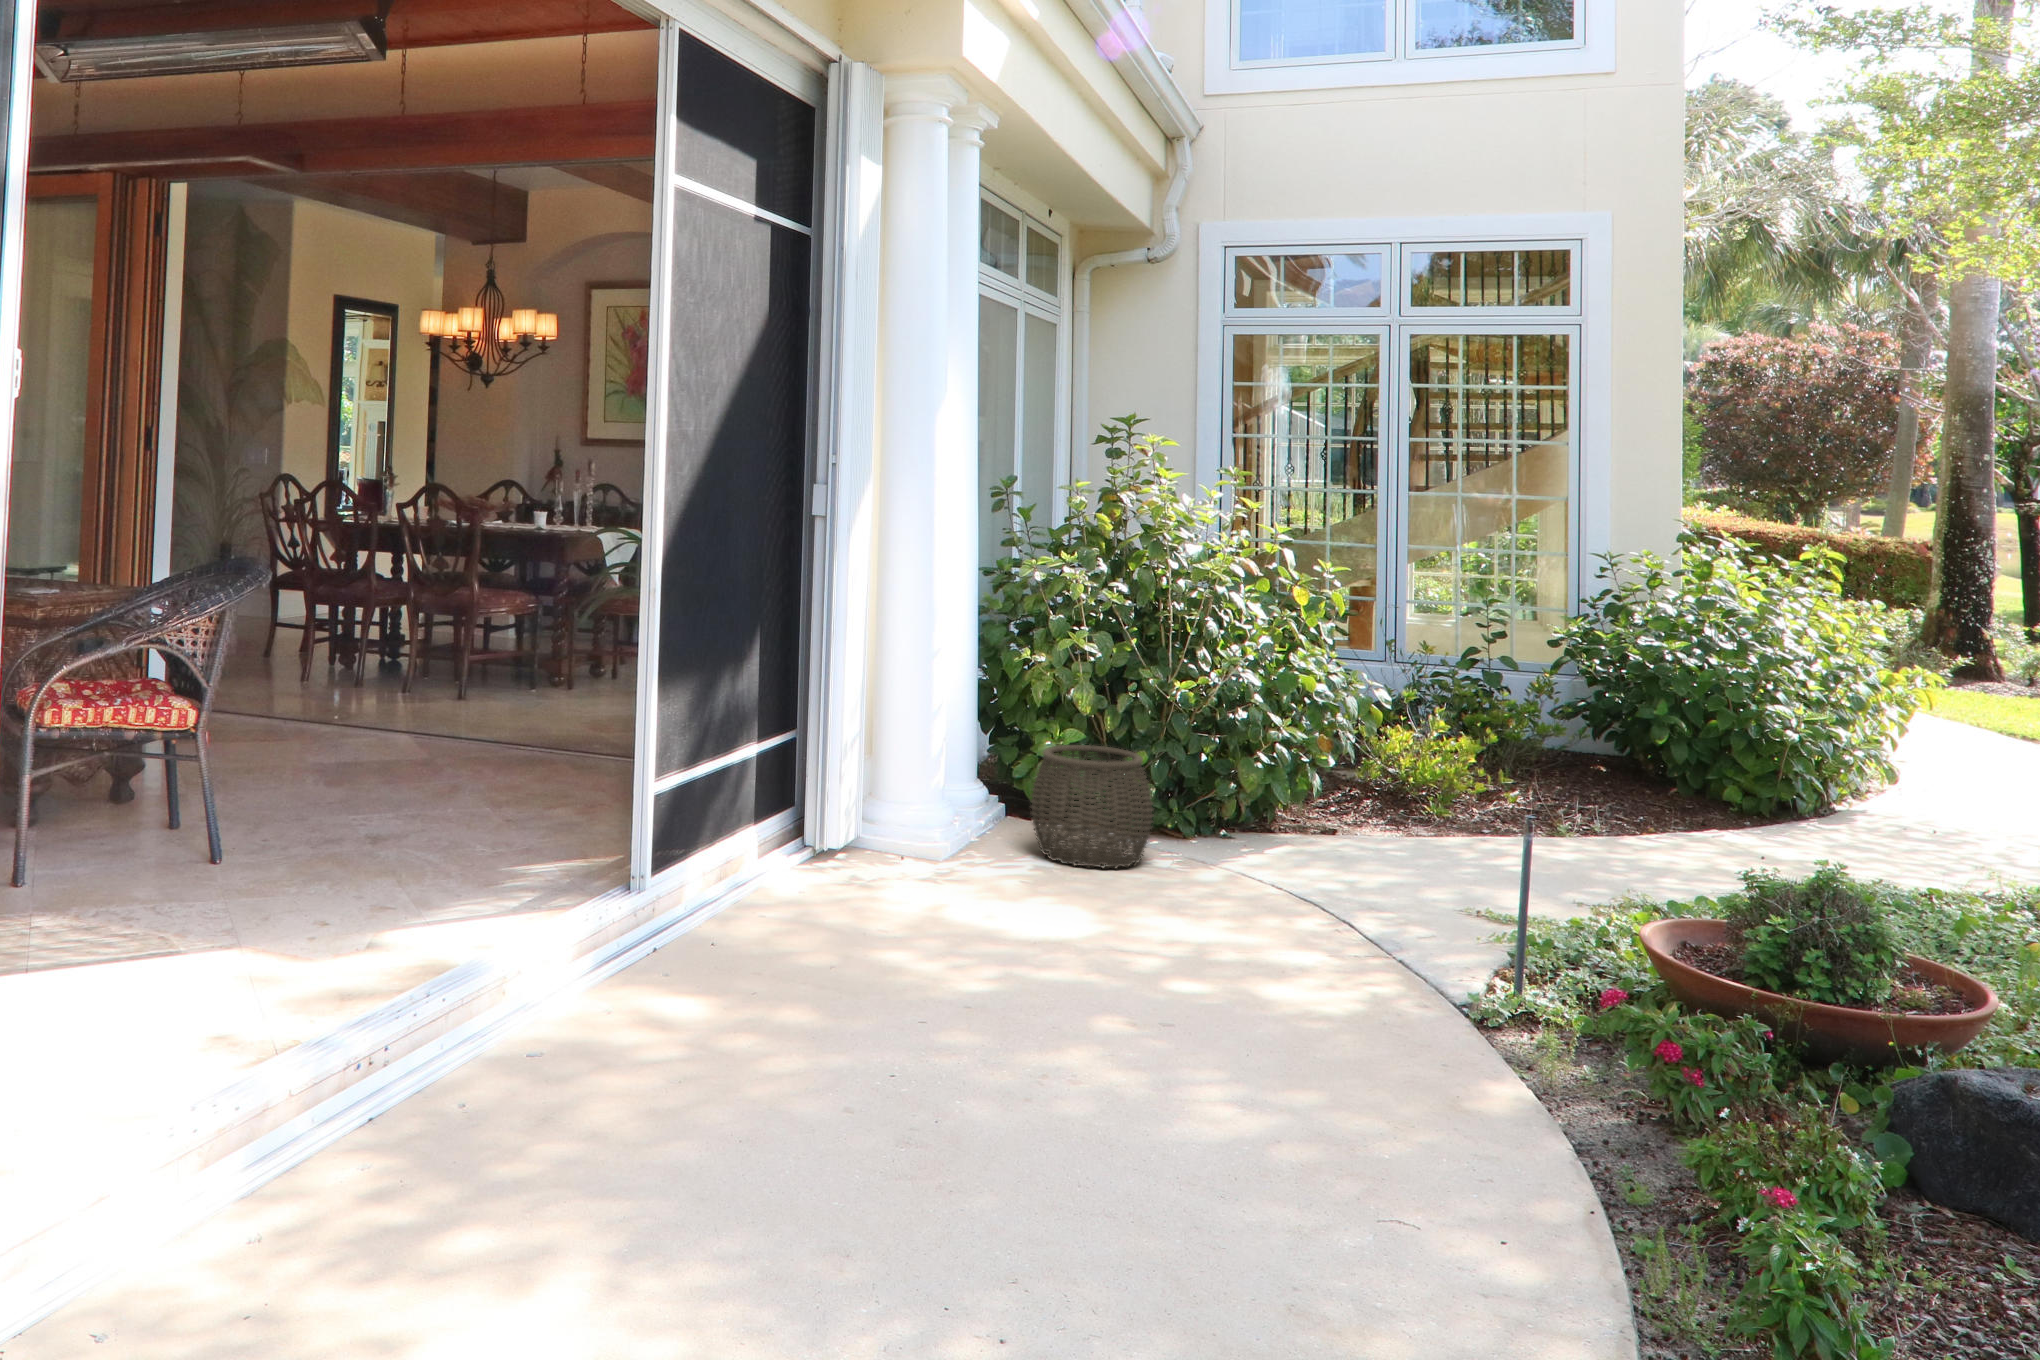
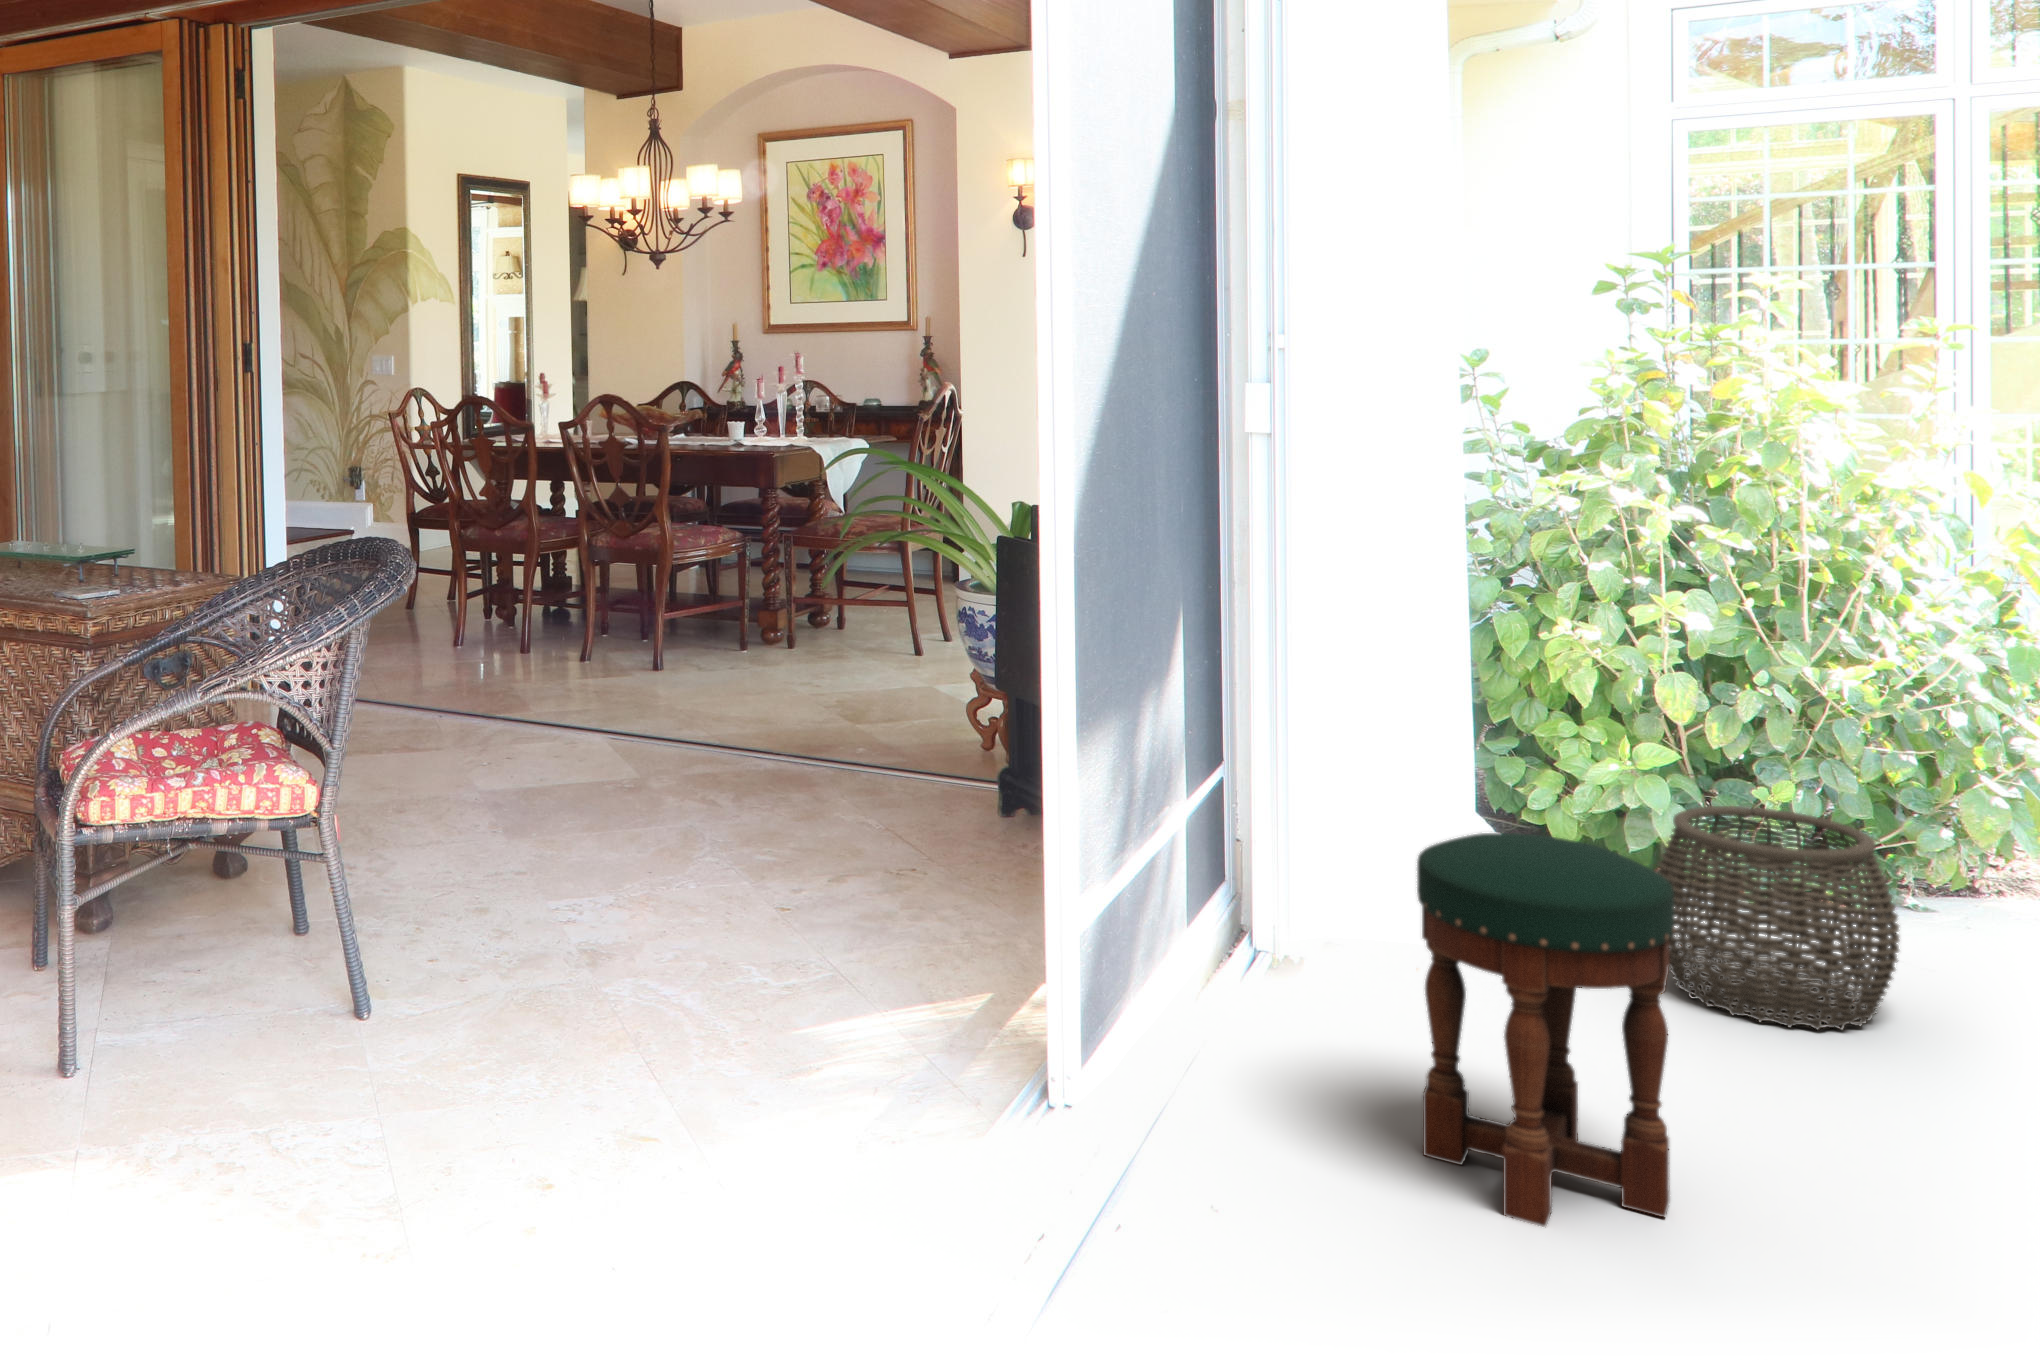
stool: none [841,728,966,936] -> present [1417,833,1675,1227]

